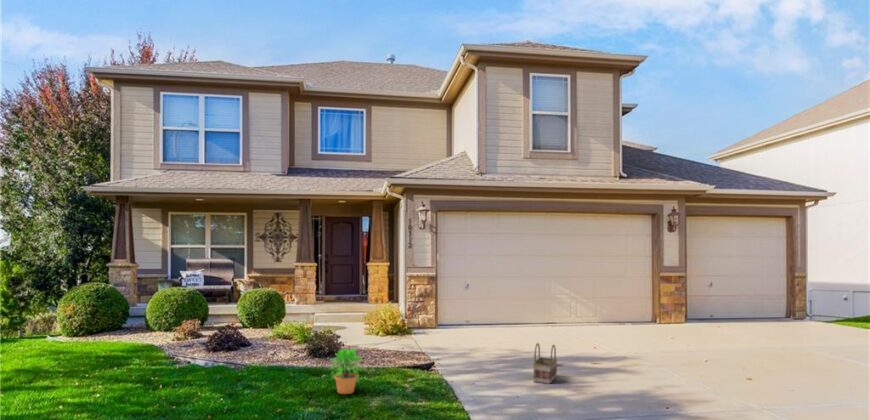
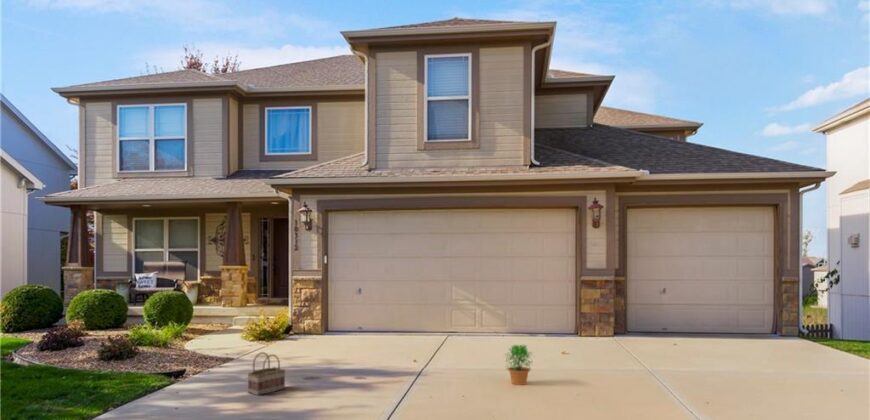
potted plant: present [332,349,359,394] -> present [507,345,532,385]

